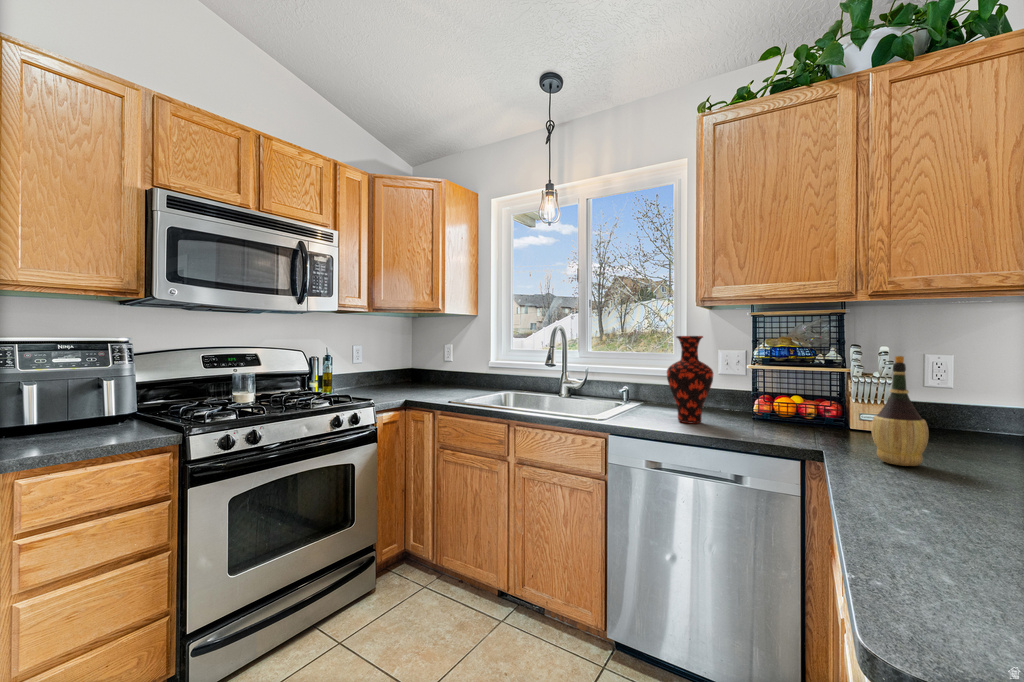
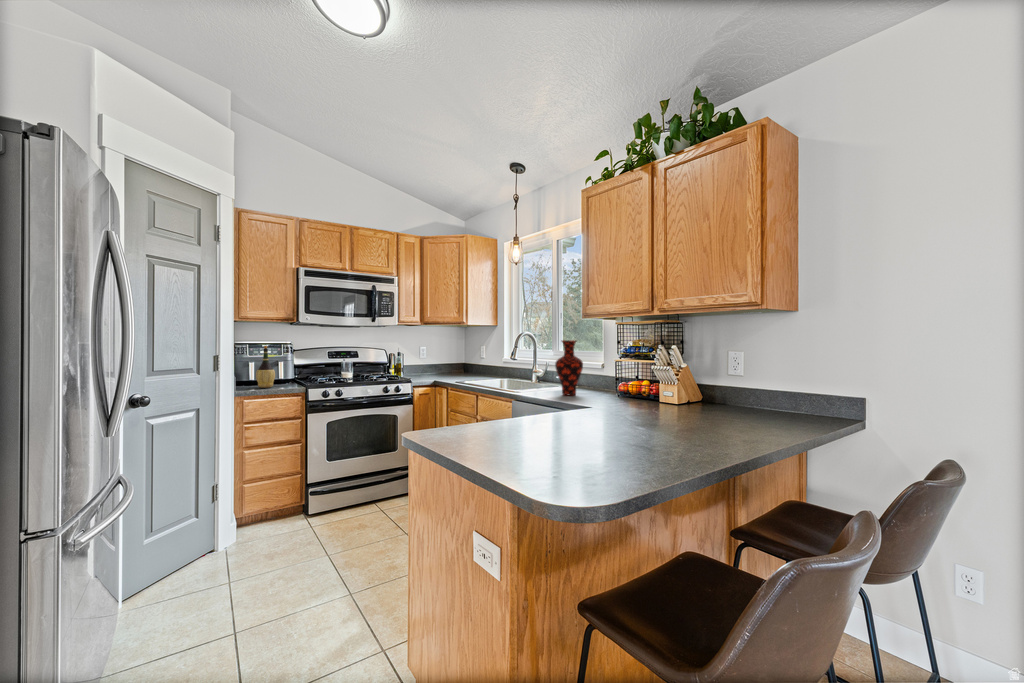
wine bottle: present [871,356,928,466] -> present [256,346,275,388]

